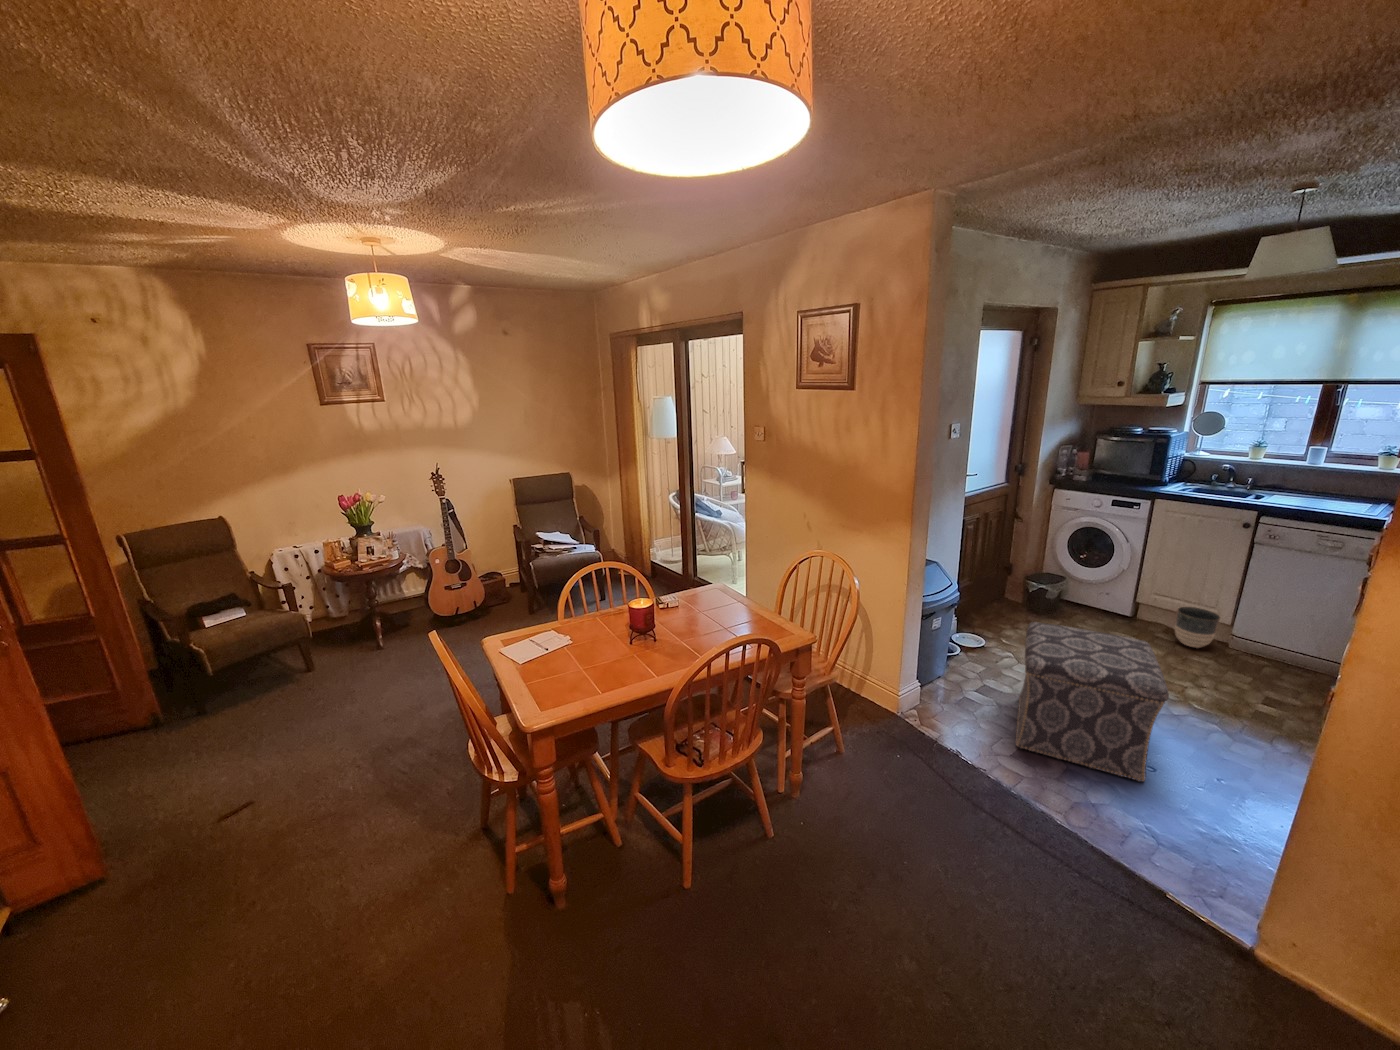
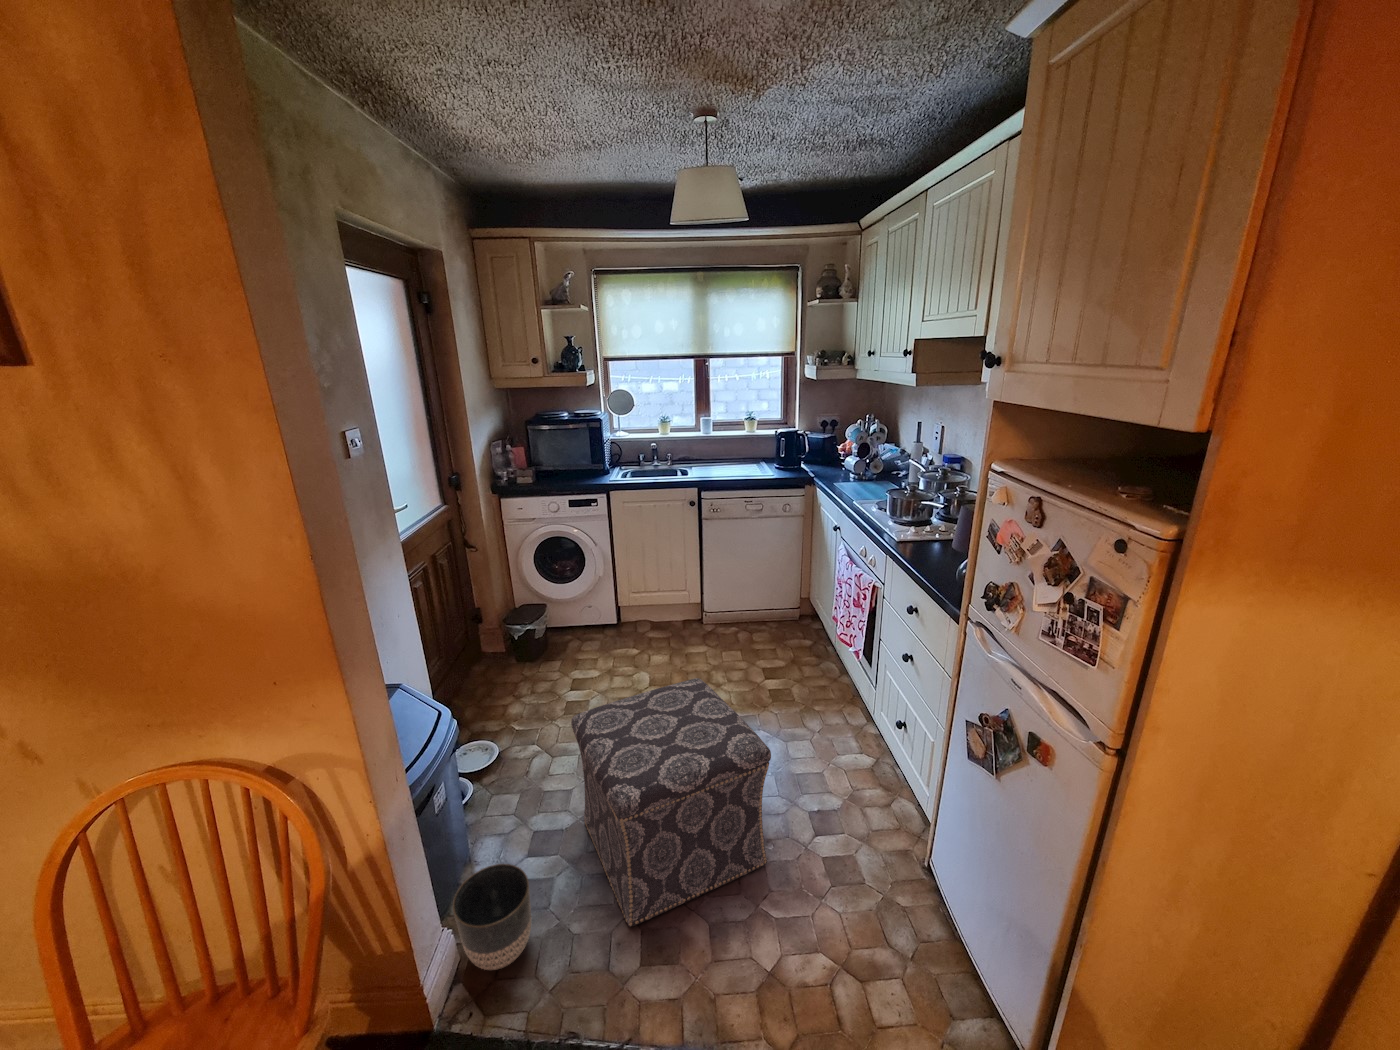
planter: present [1175,607,1220,648] -> present [453,864,531,970]

